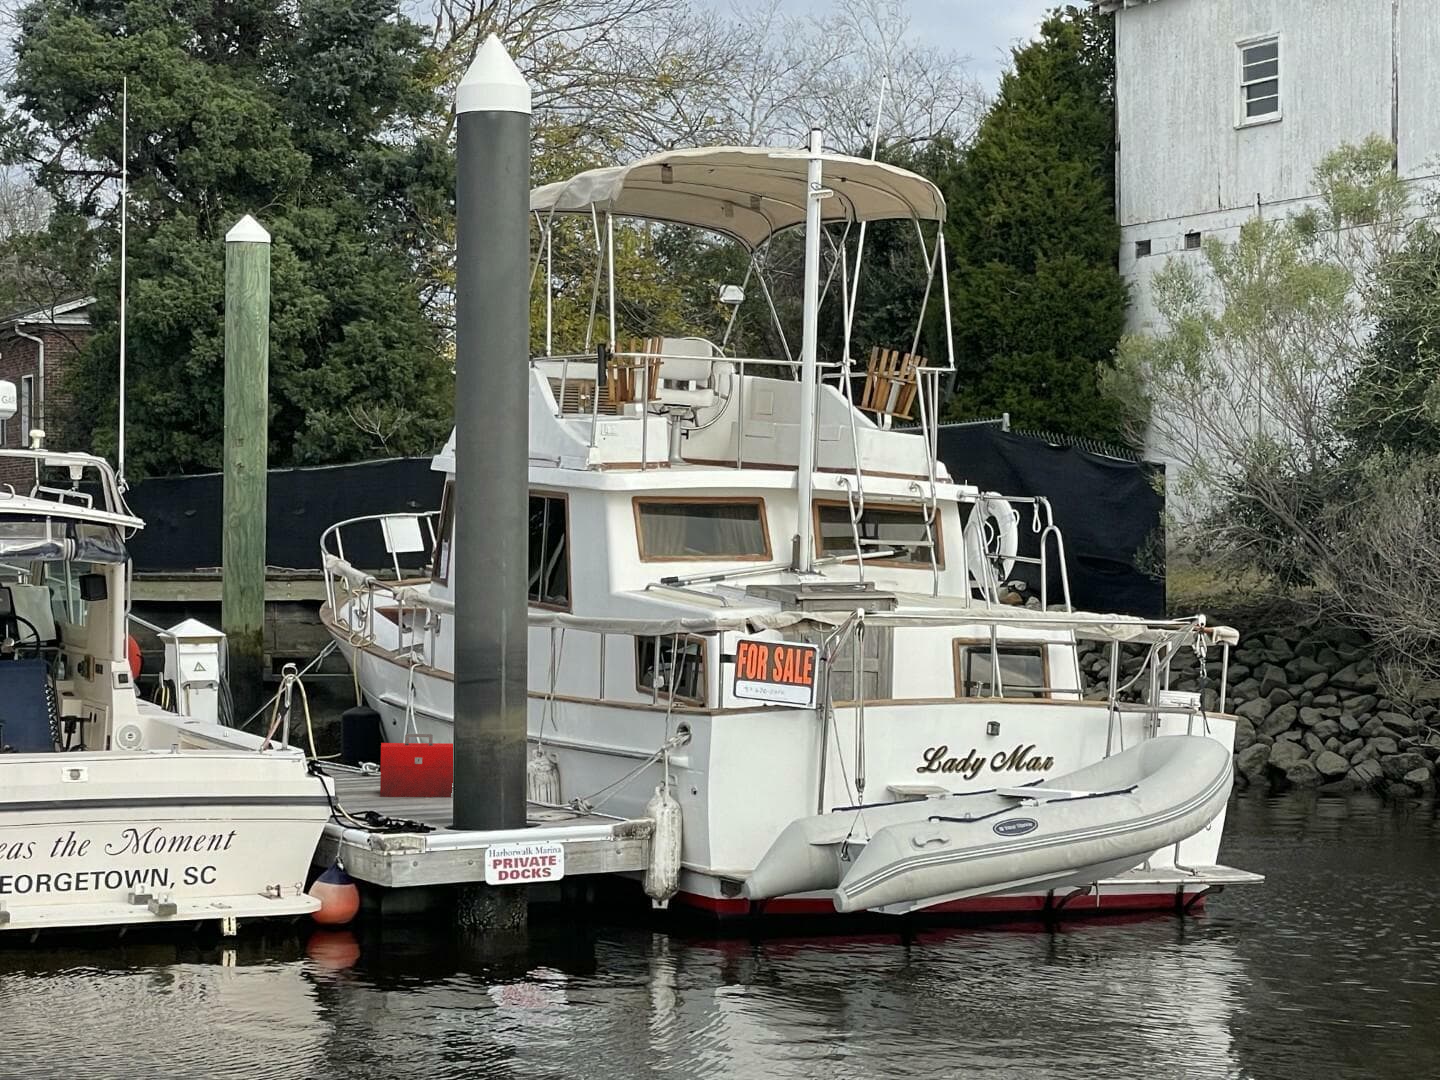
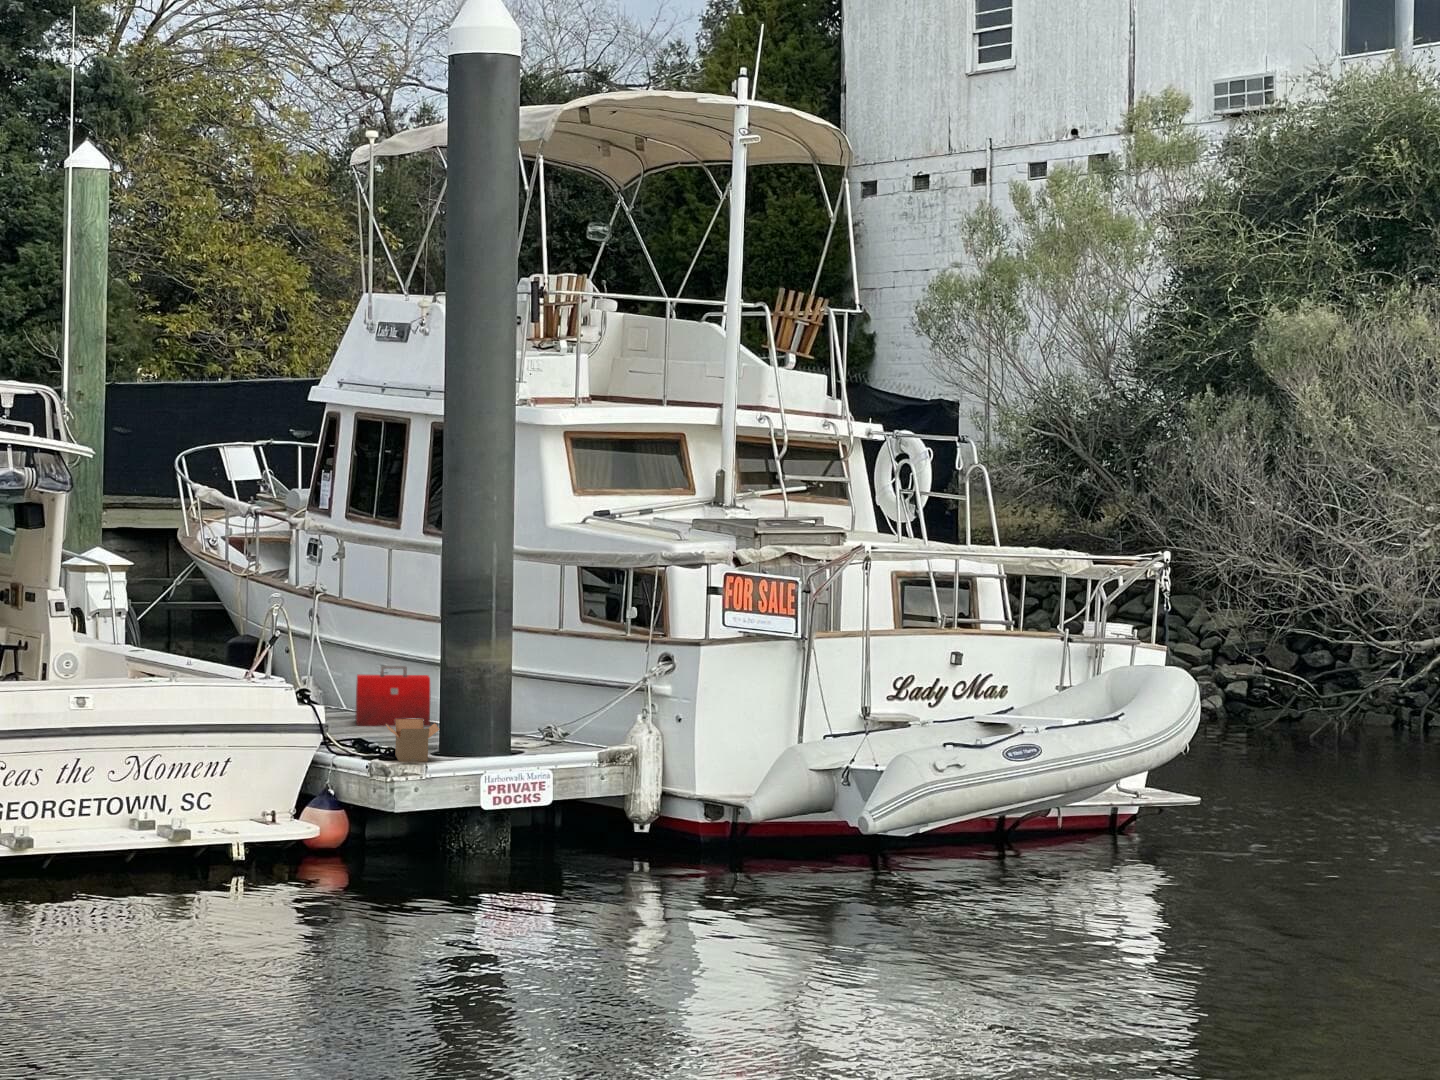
cardboard box: none [392,792,445,836] -> present [386,719,439,762]

